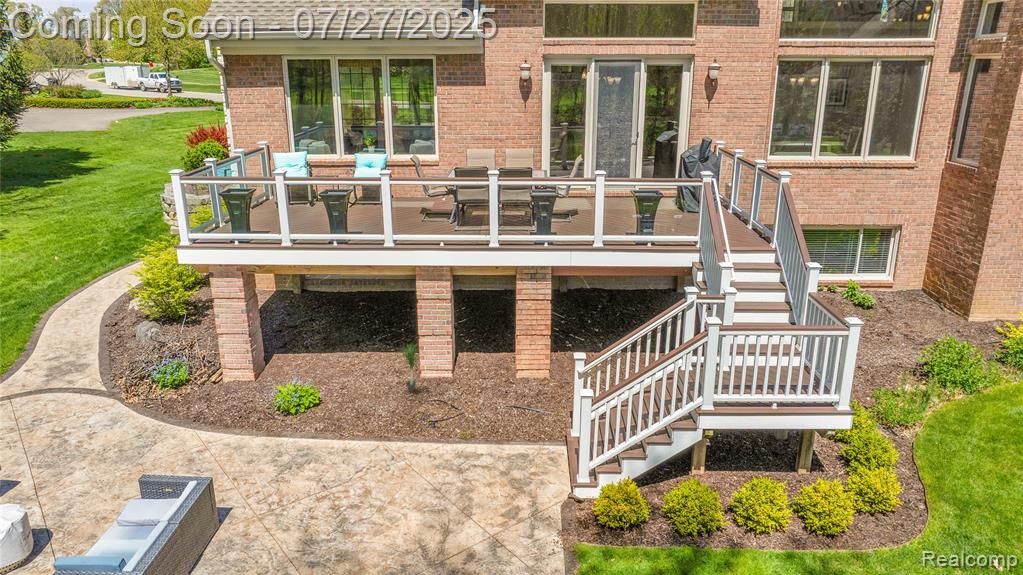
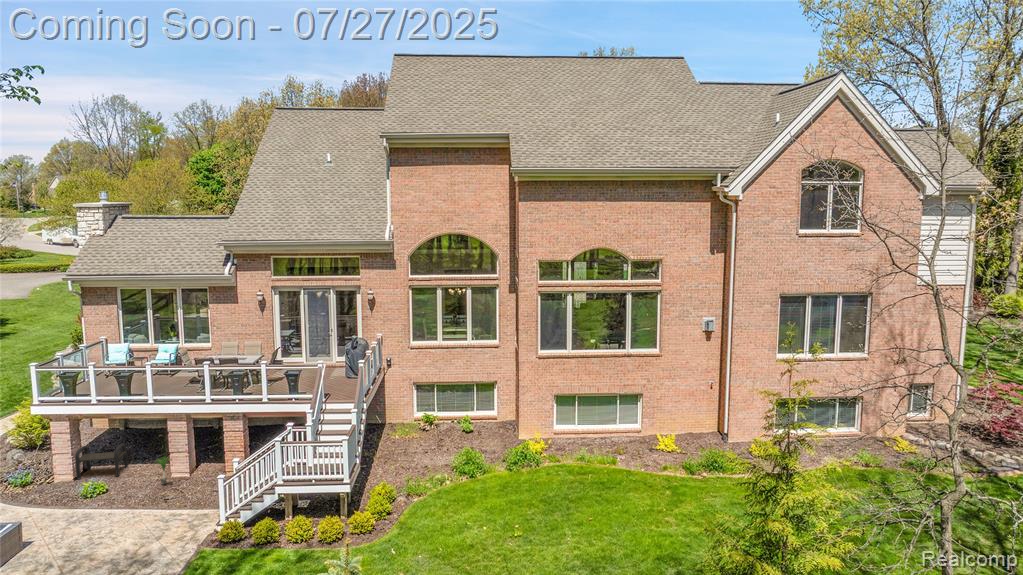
bench: none [255,317,335,376] -> present [75,443,128,479]

